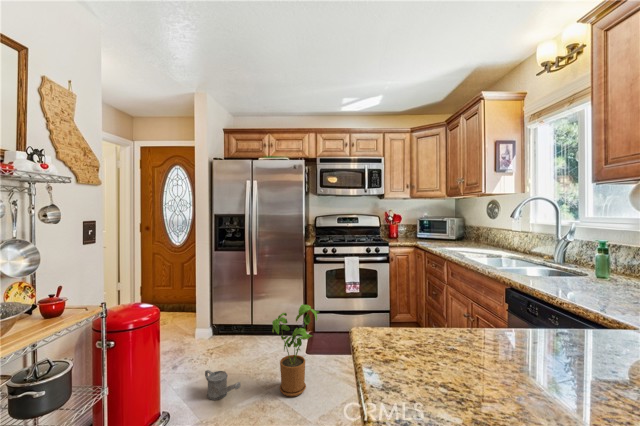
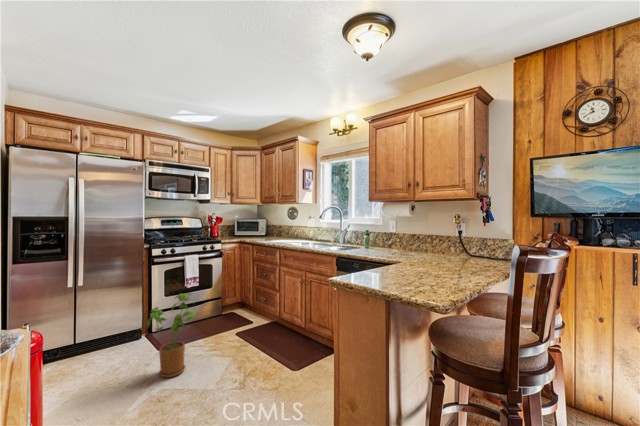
watering can: present [205,370,240,400] -> none [66,378,128,413]

